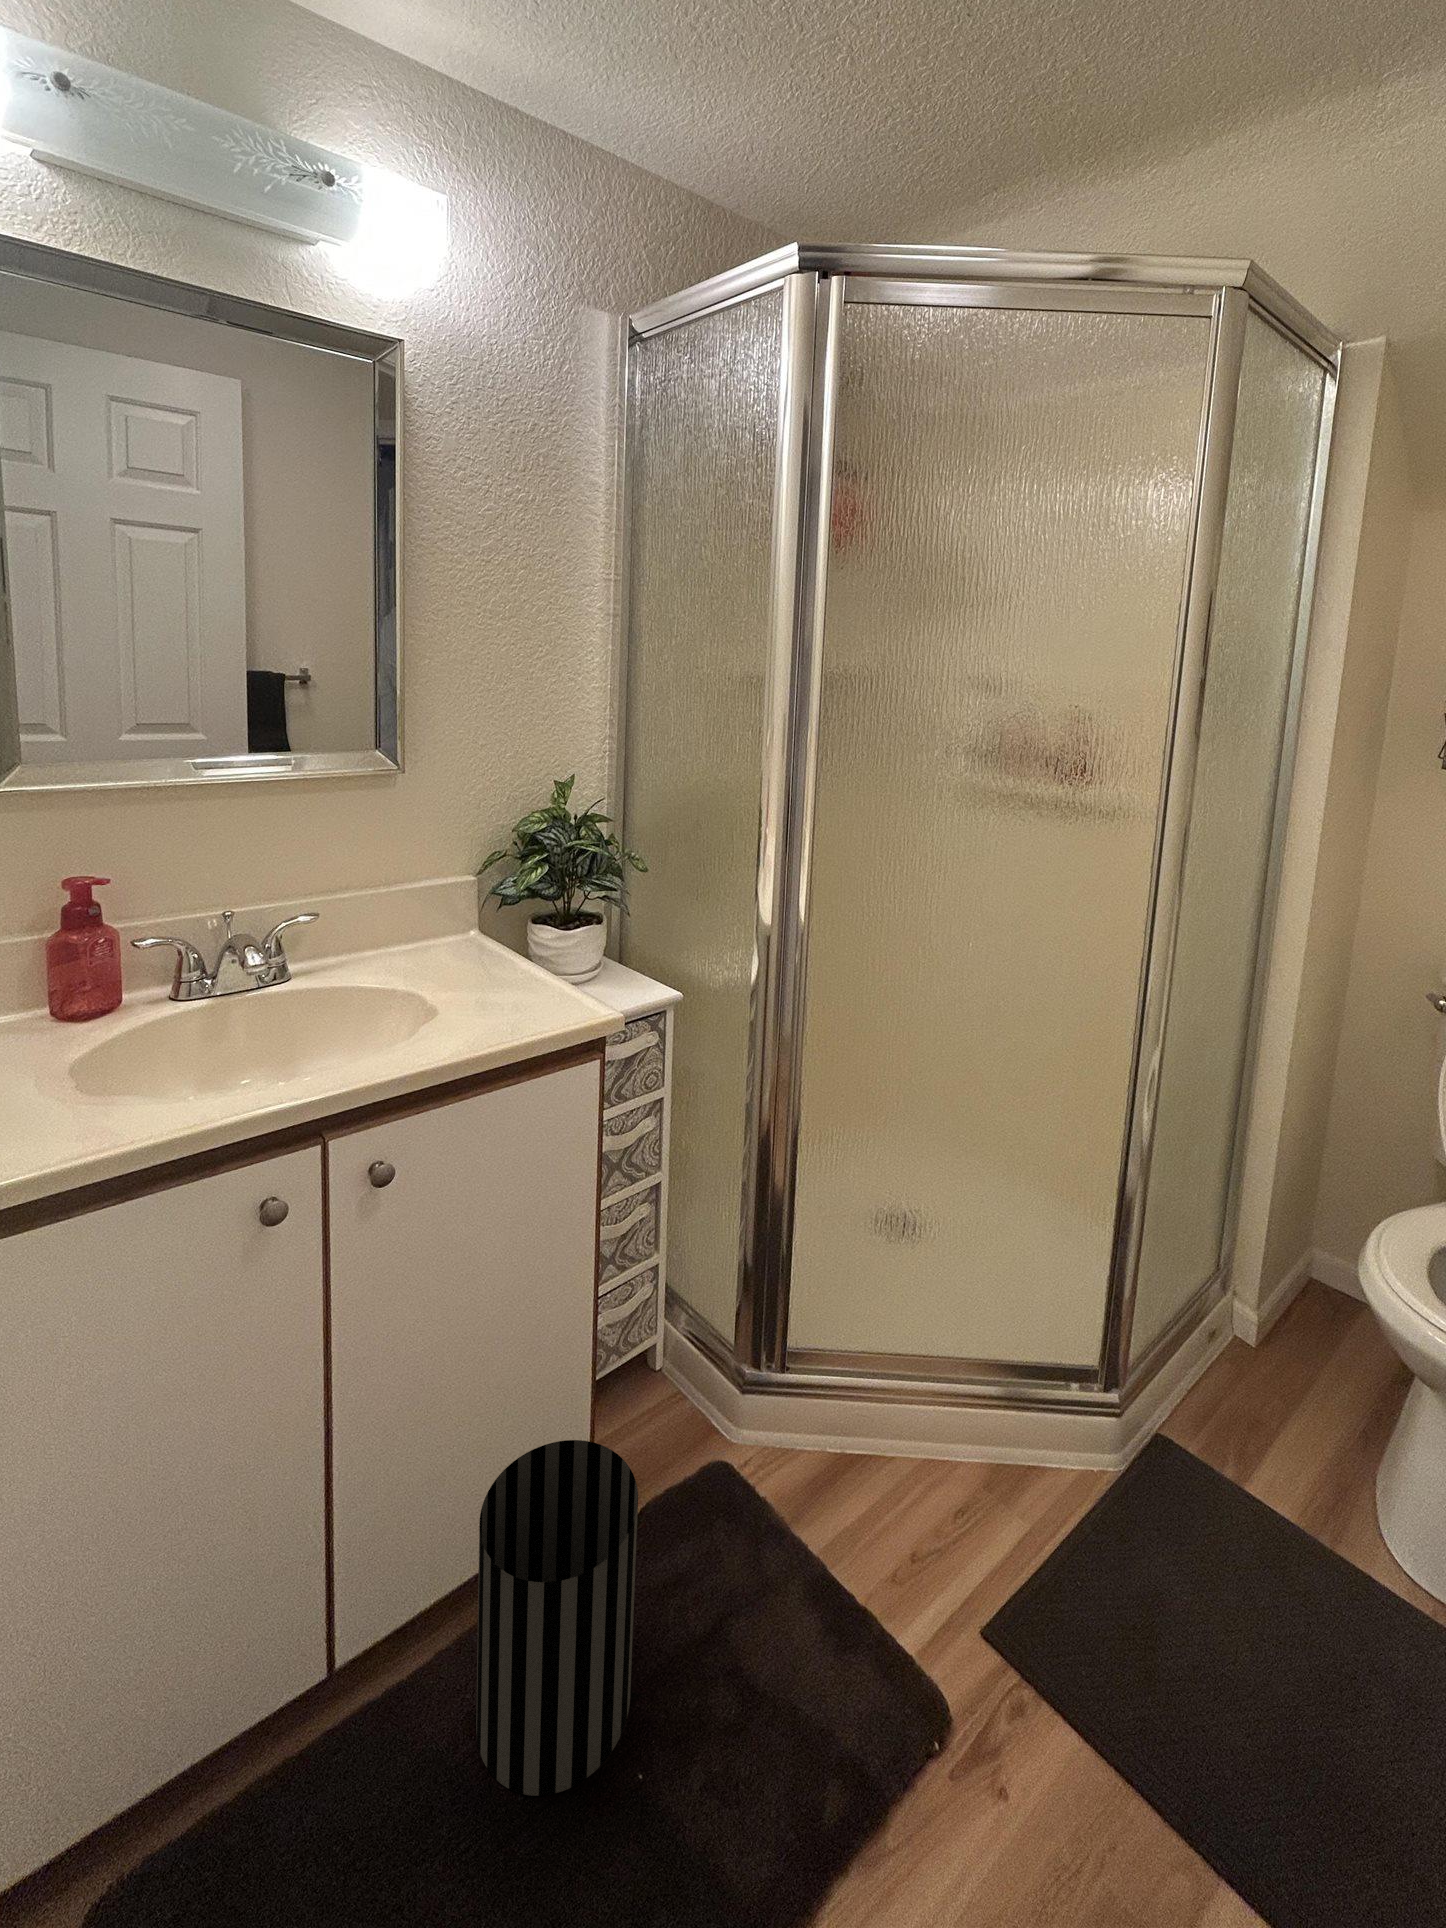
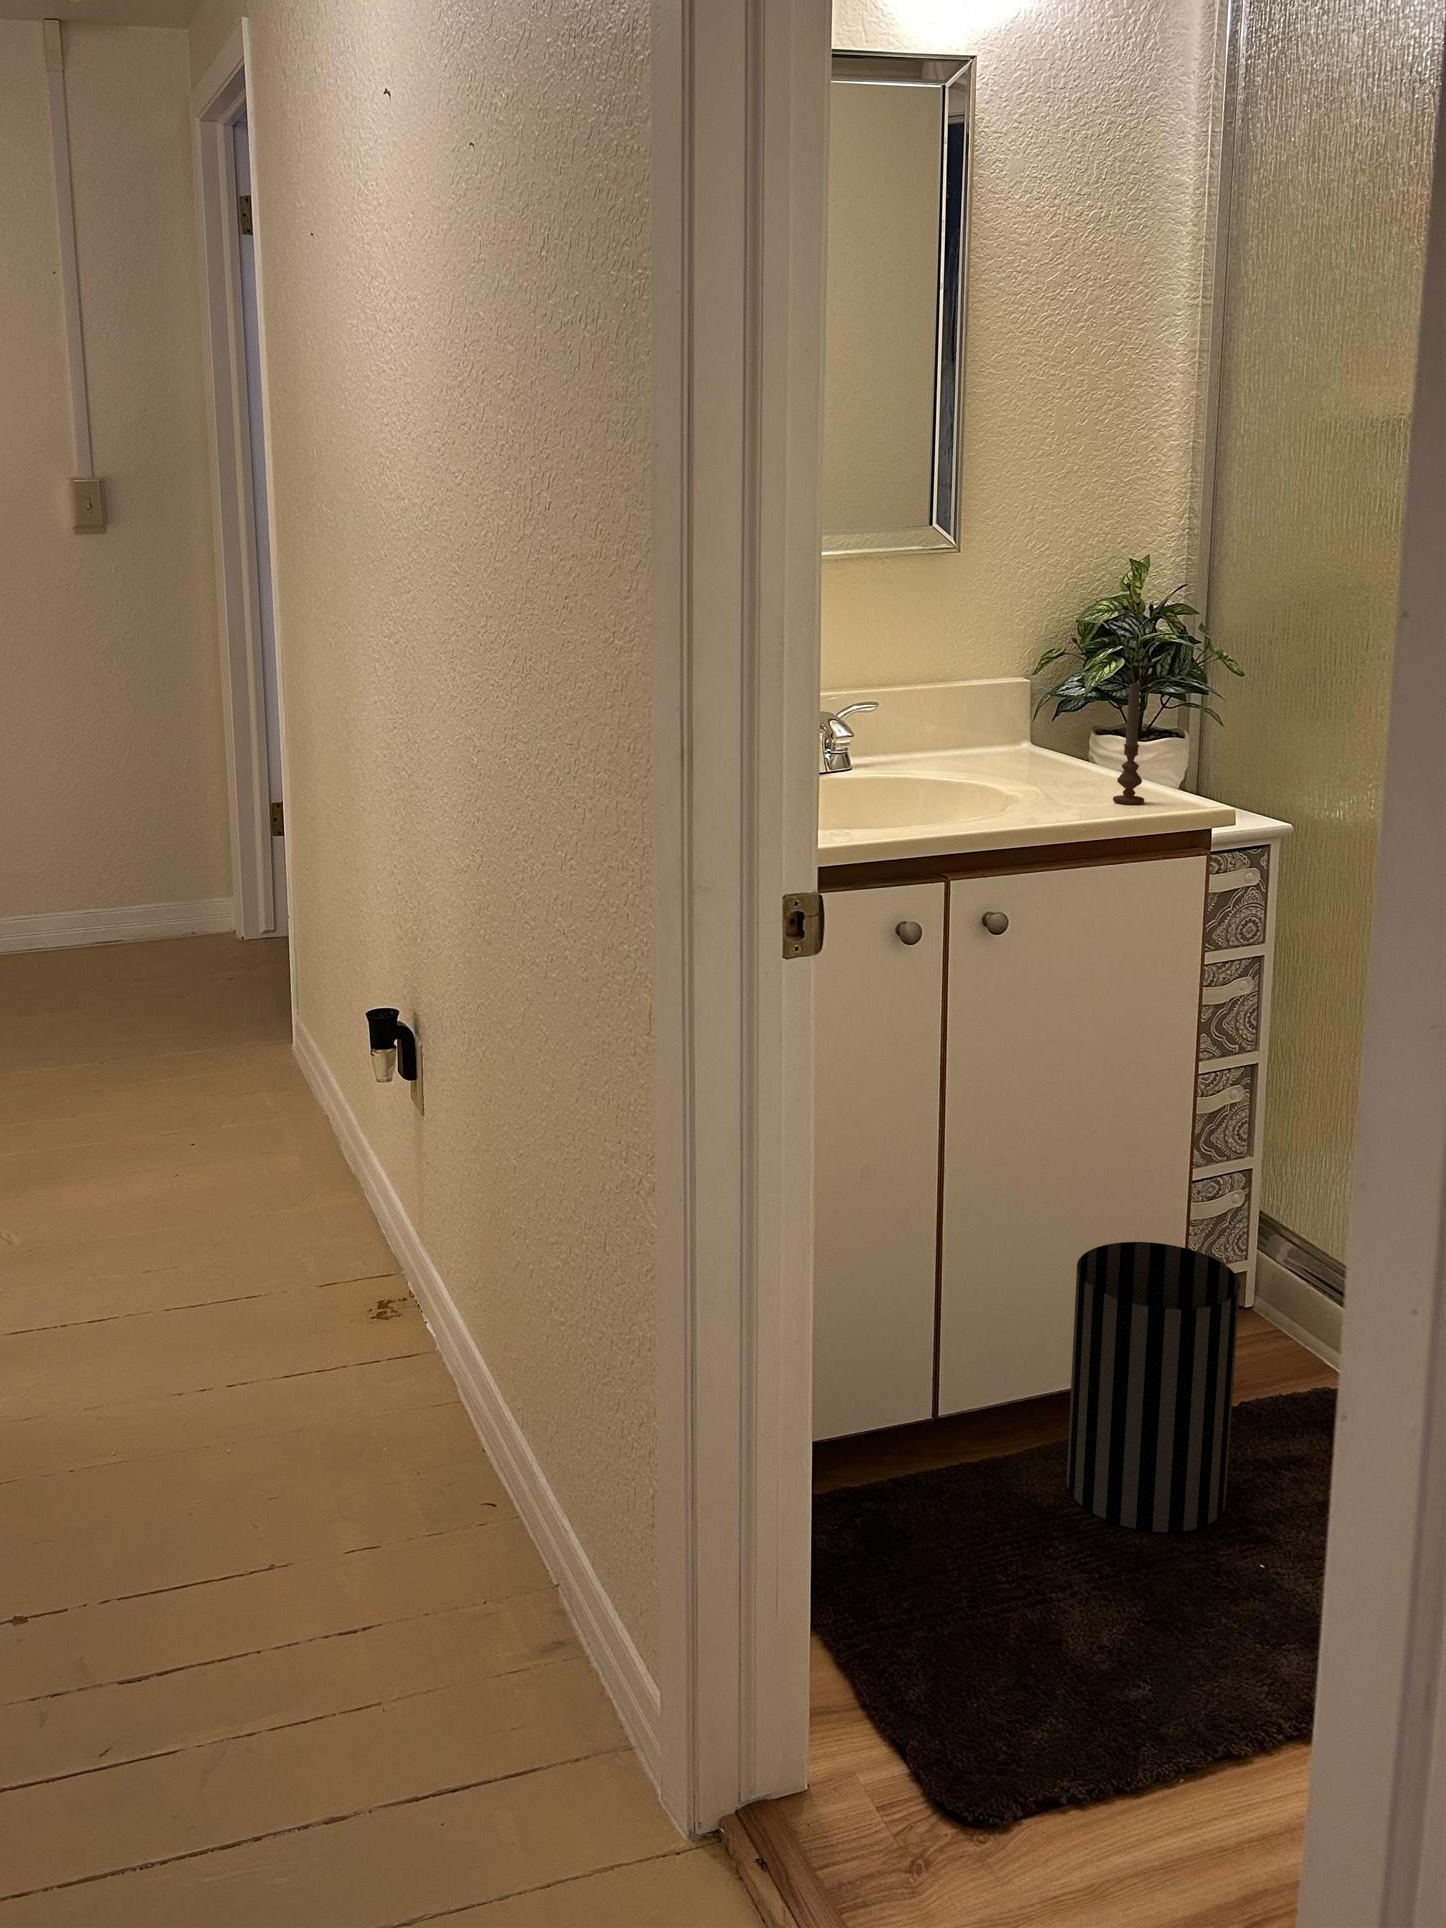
candle: none [525,905,553,1018] -> present [1113,682,1144,804]

